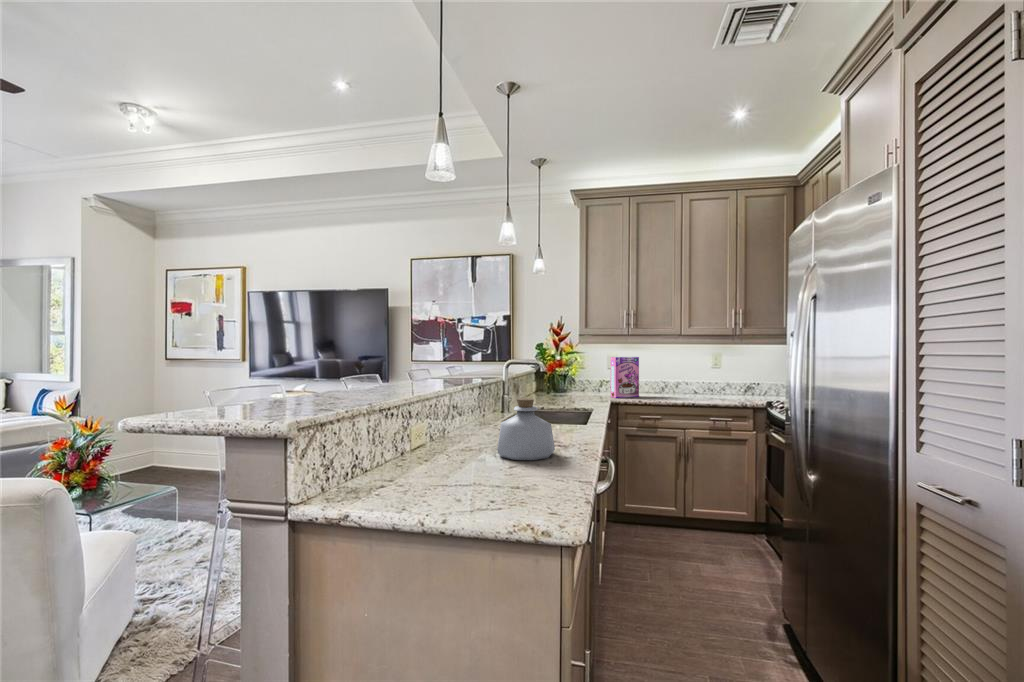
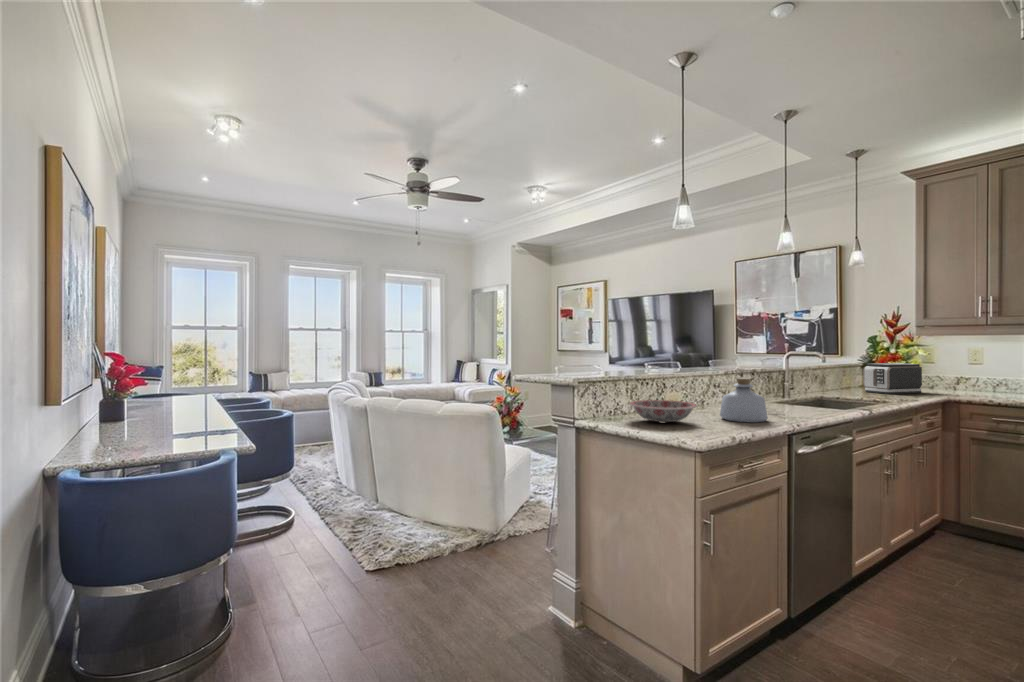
cereal box: present [611,357,639,398] -> none [951,351,999,399]
toaster: none [545,368,585,398] -> present [863,363,922,394]
ceramic bowl: none [385,440,492,482] -> present [630,400,697,422]

